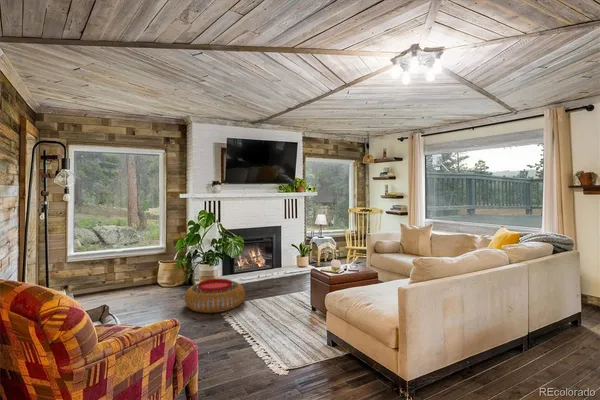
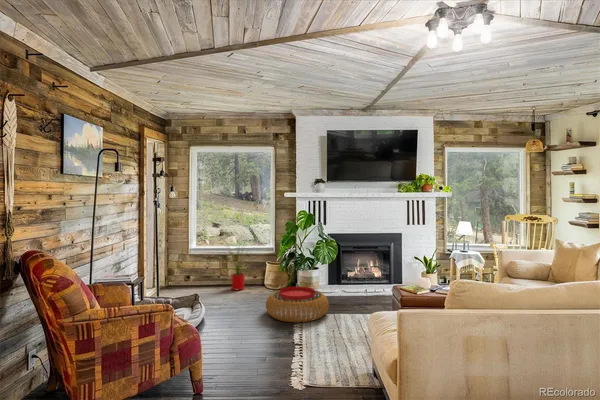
house plant: none [111,242,152,294] -> present [229,251,244,290]

